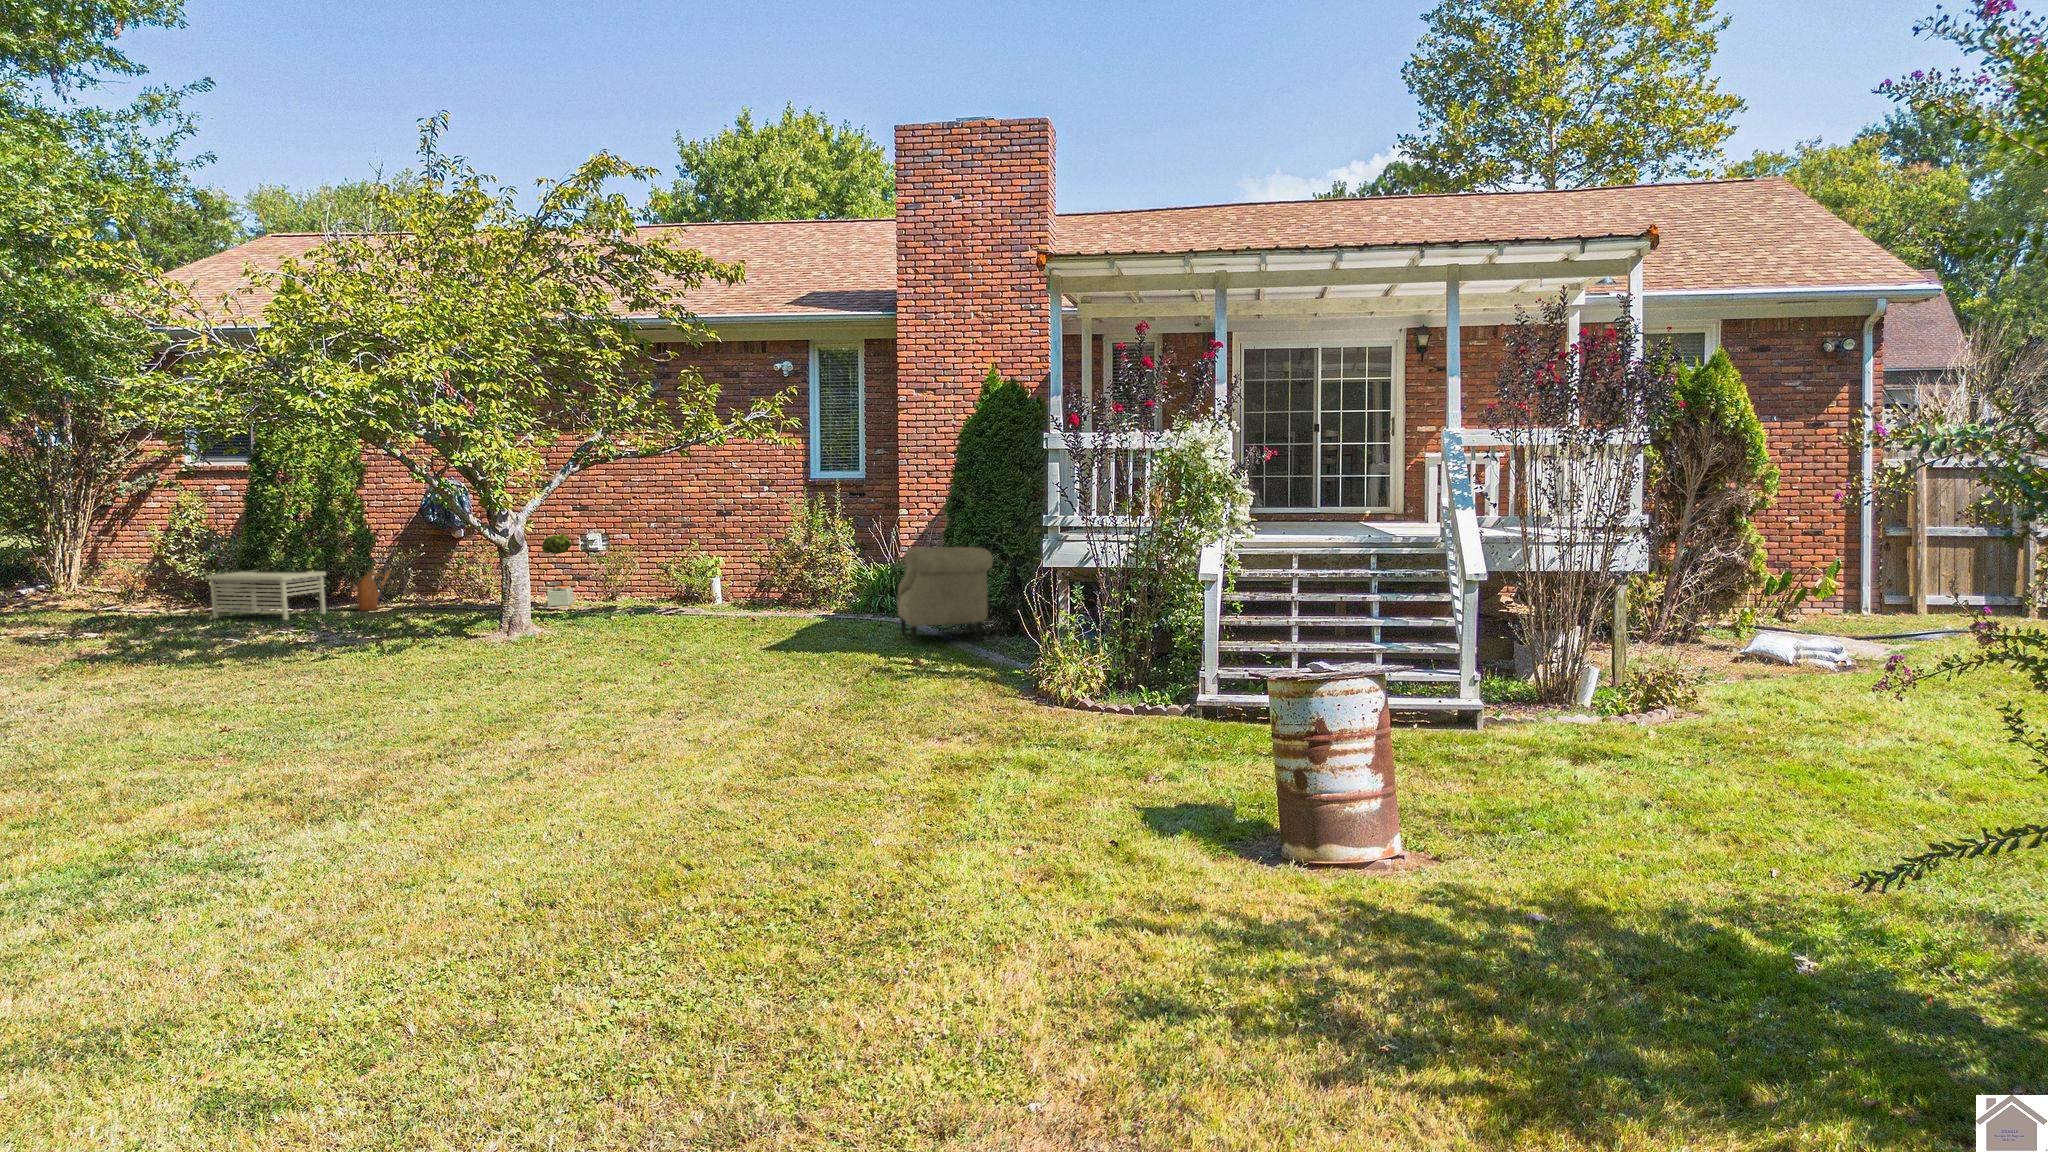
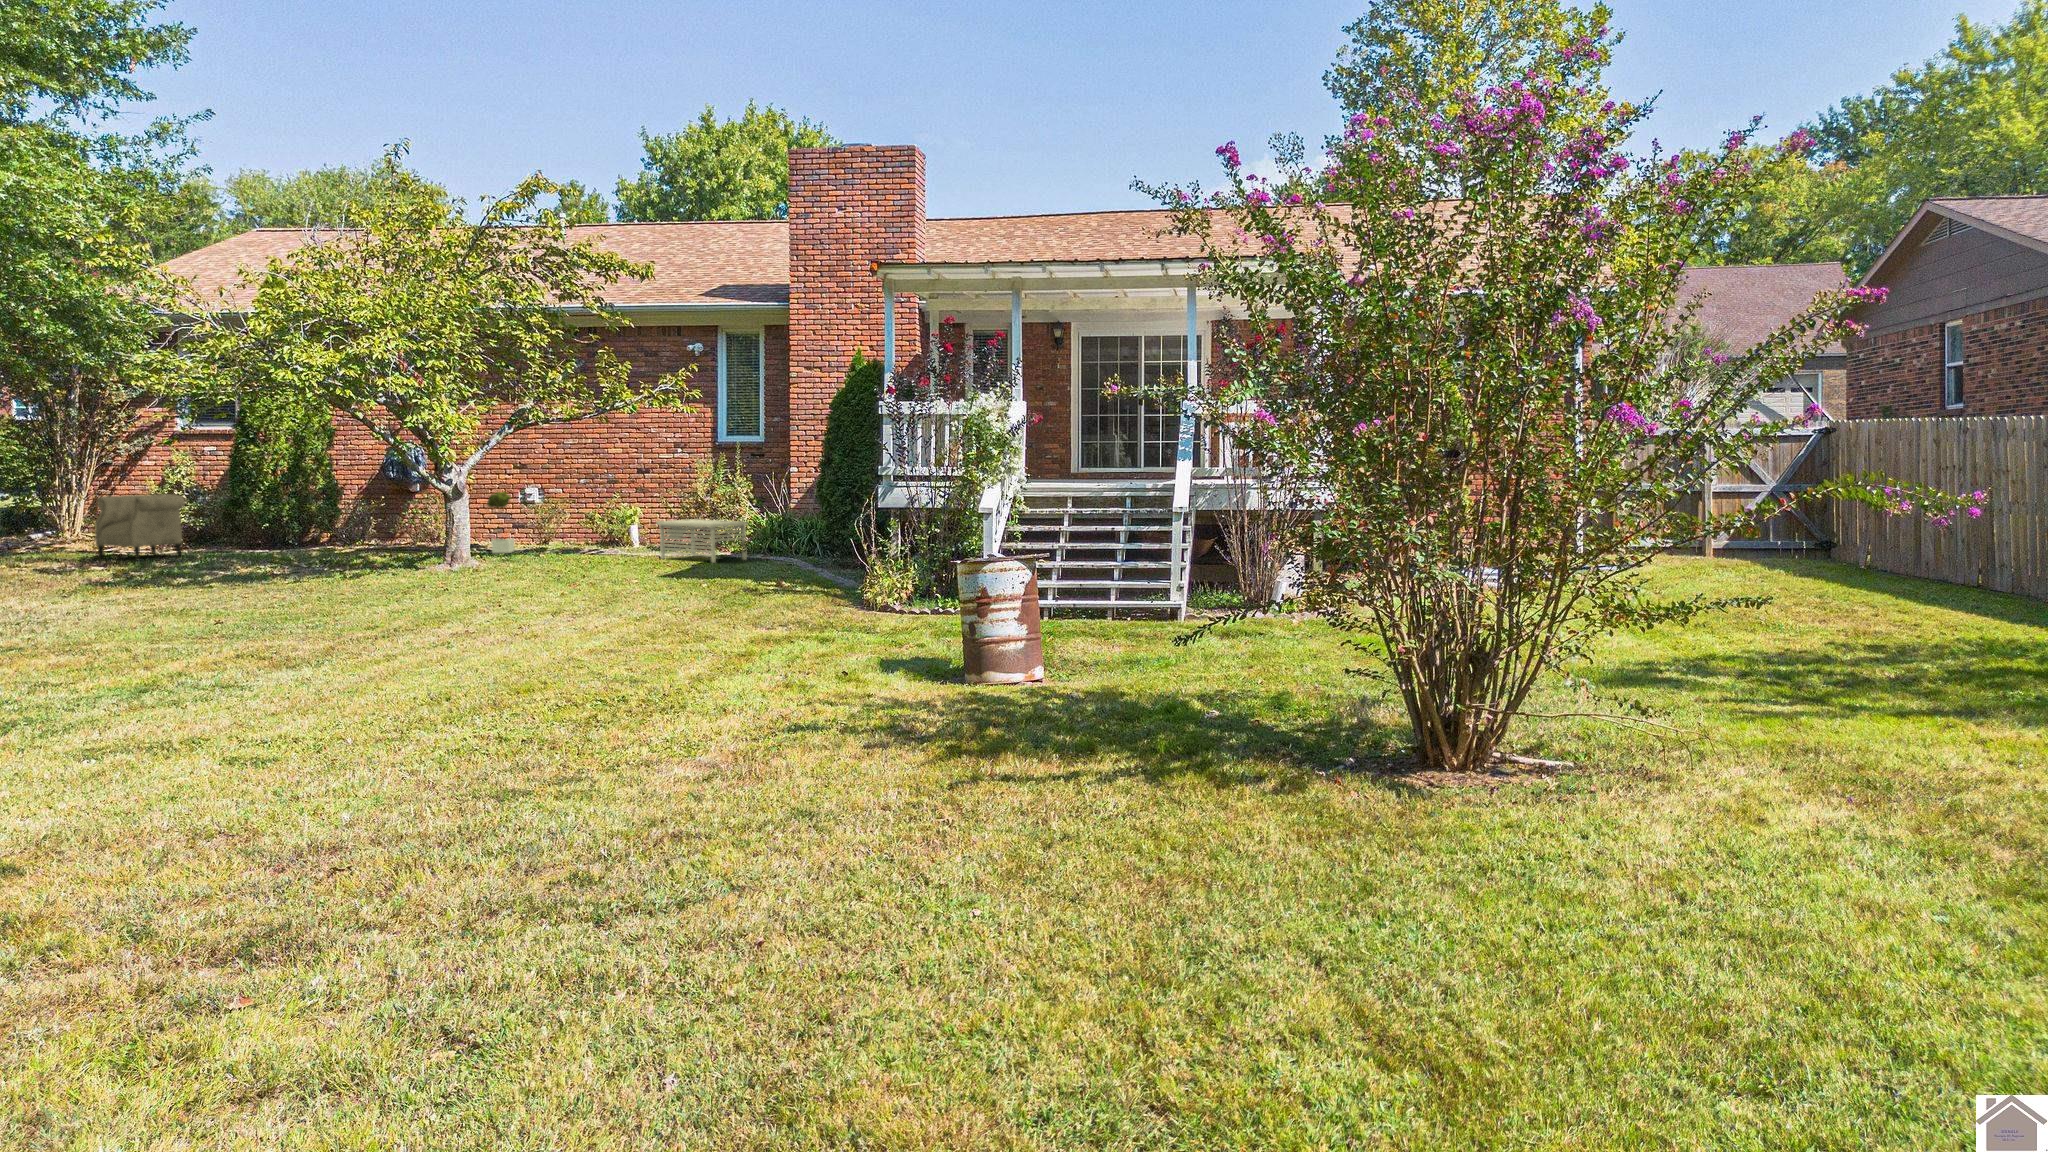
chair: present [898,547,993,645] -> present [95,494,185,560]
watering can: present [355,570,390,611] -> none [321,521,356,556]
storage bench: present [205,571,326,620] -> present [656,519,748,563]

